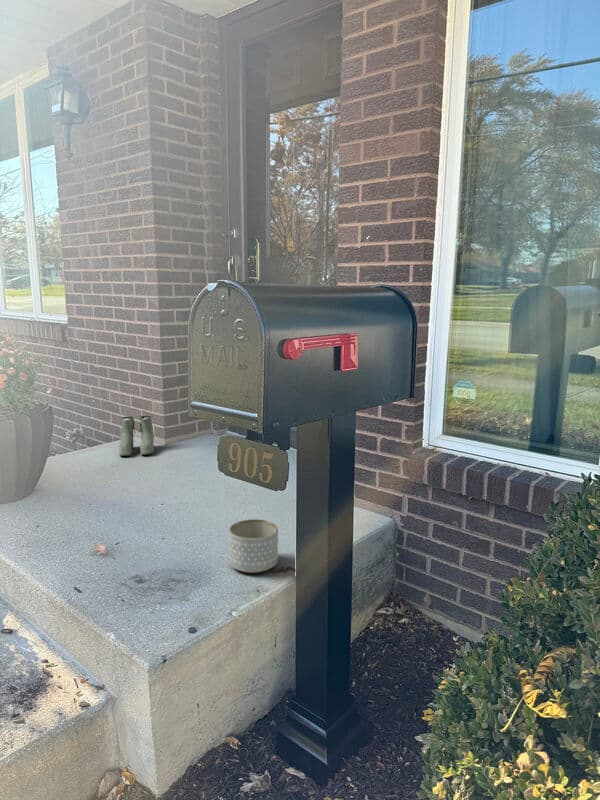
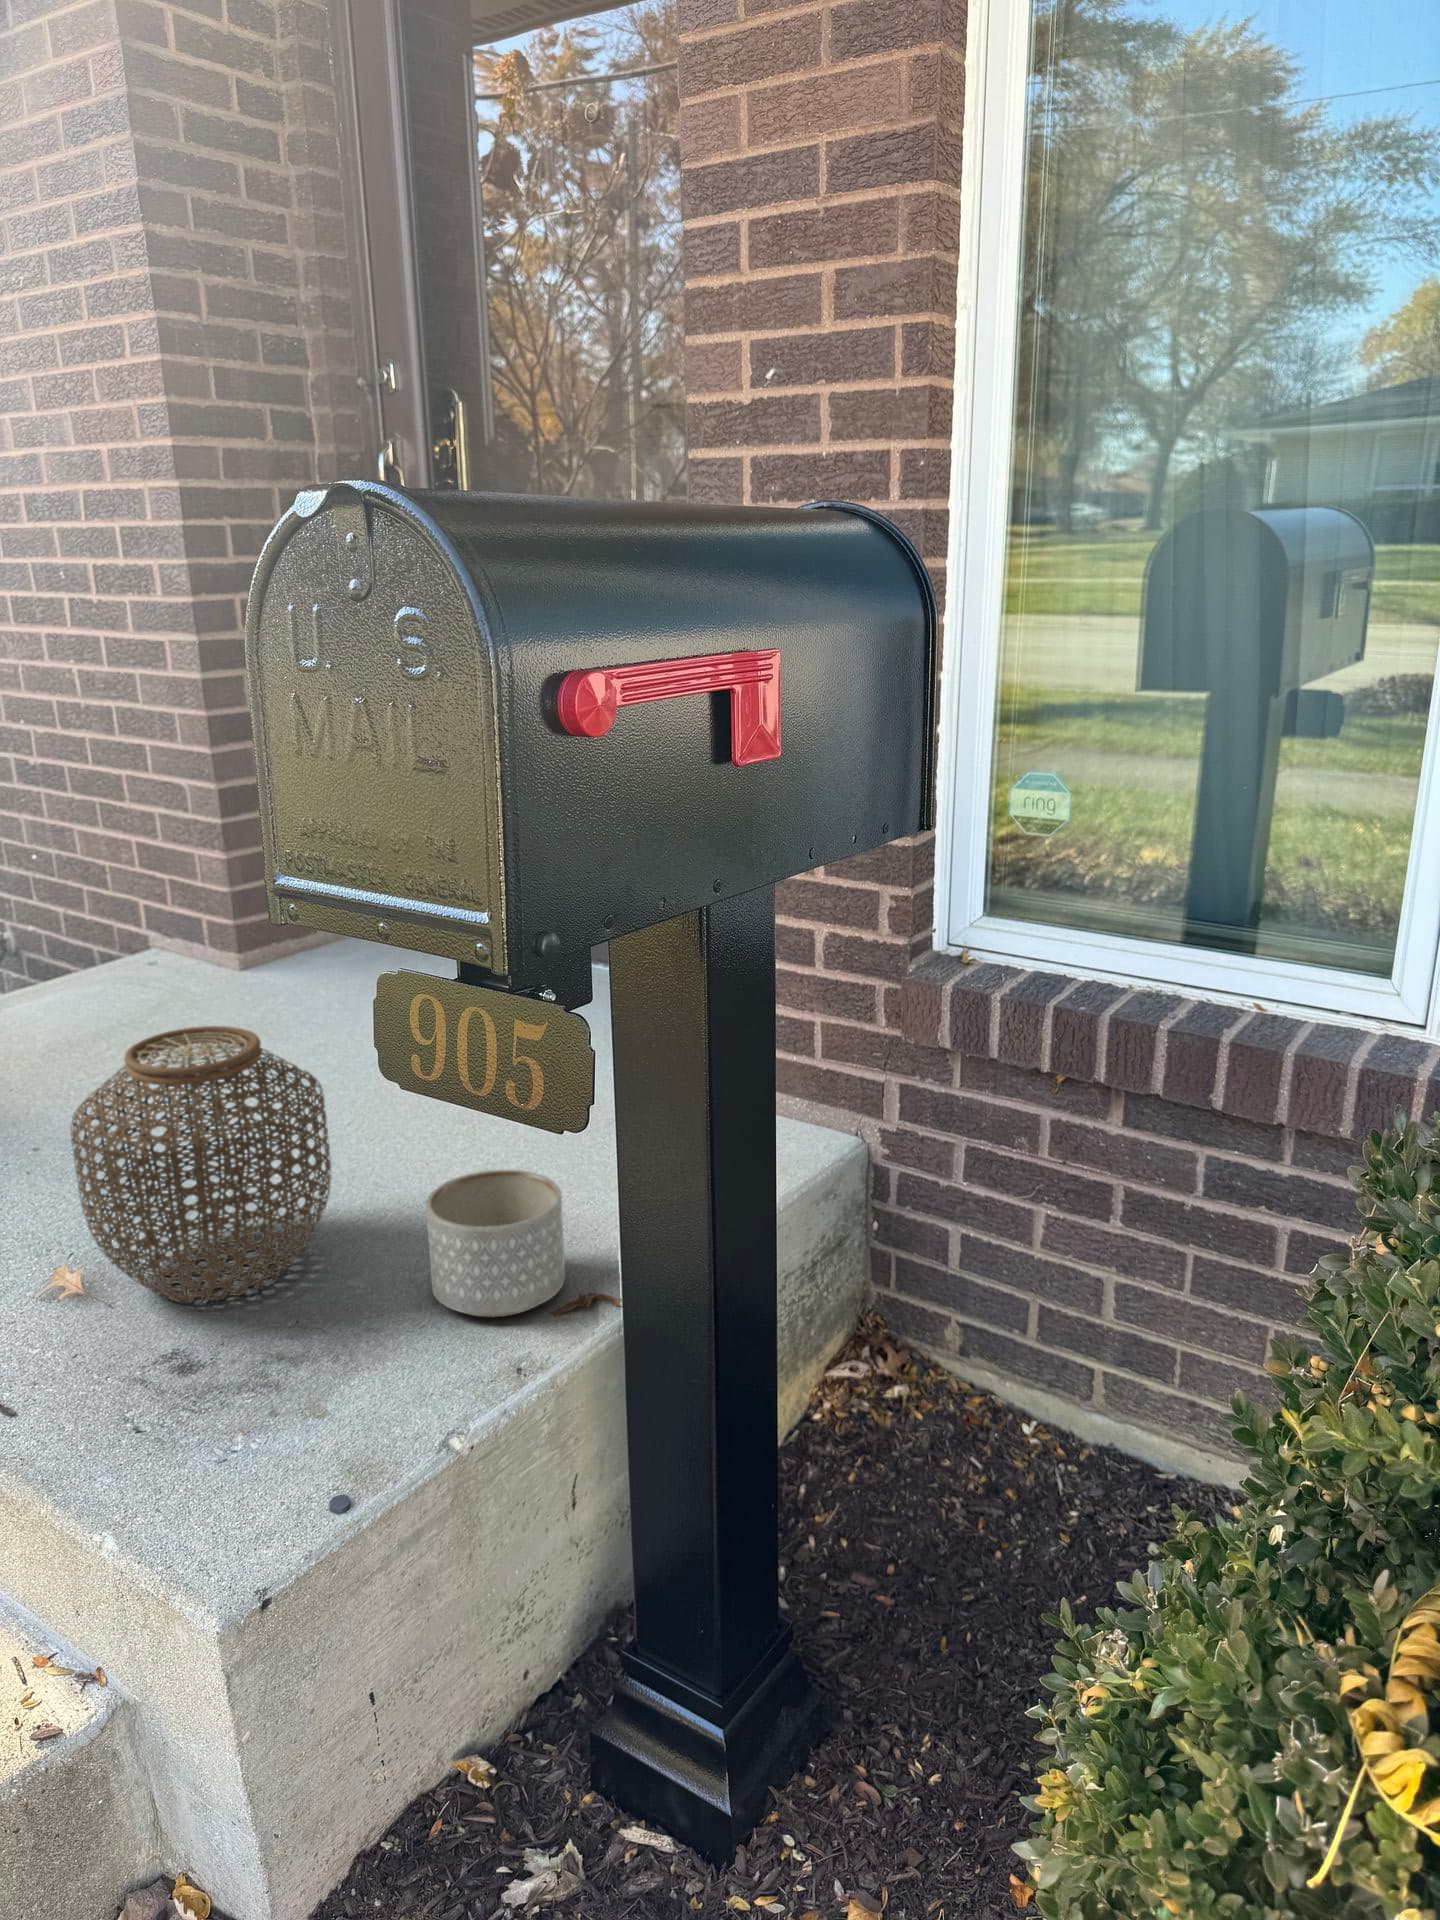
boots: present [119,416,154,456] -> none [111,891,209,1003]
woven basket: none [106,461,195,561] -> present [70,1026,331,1303]

